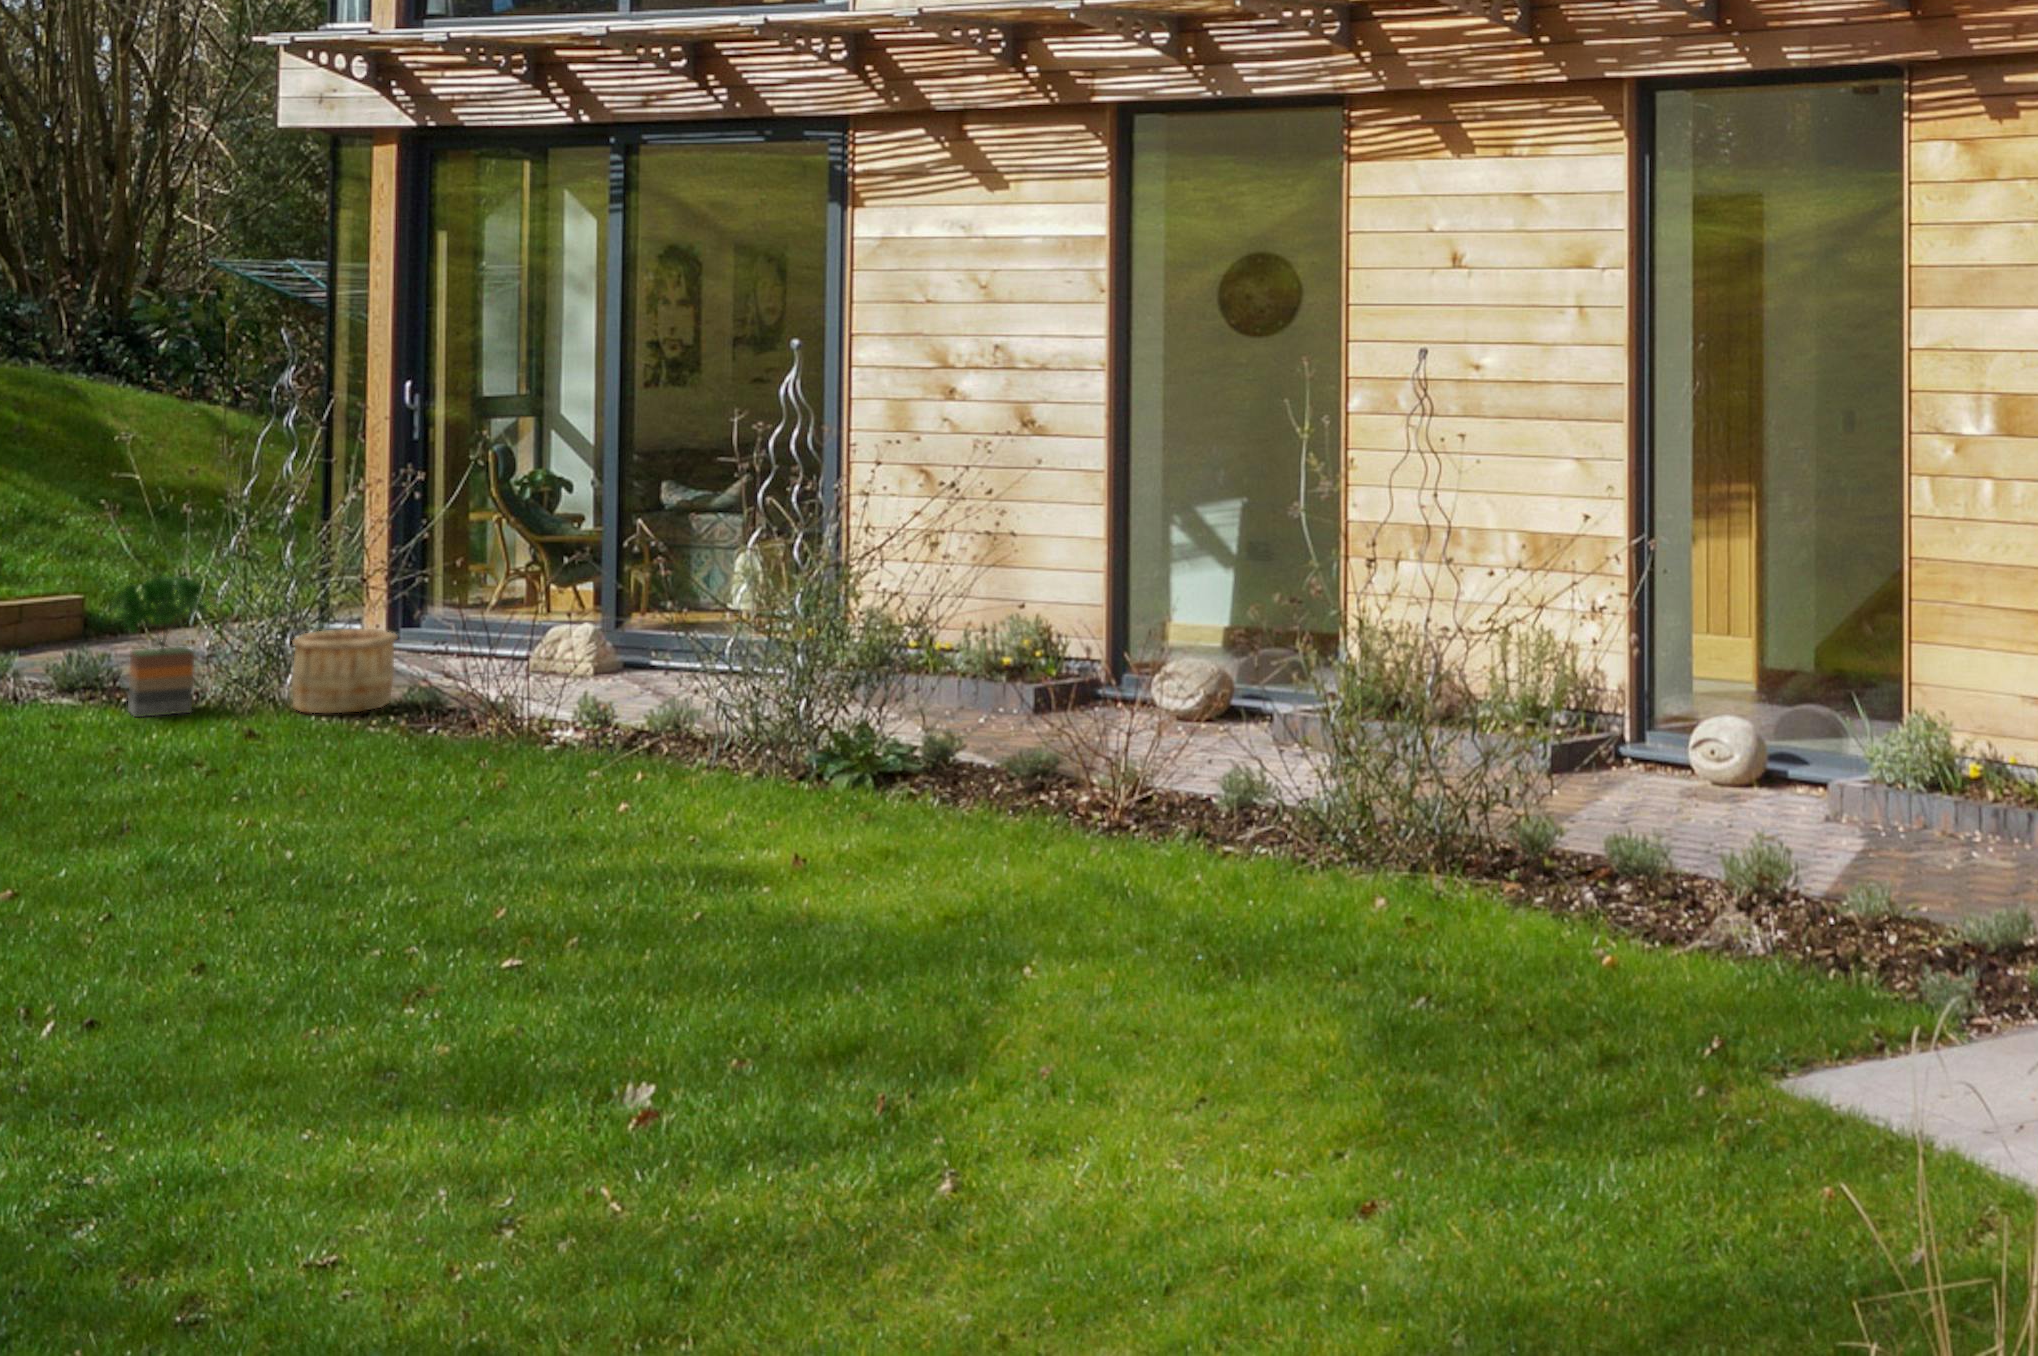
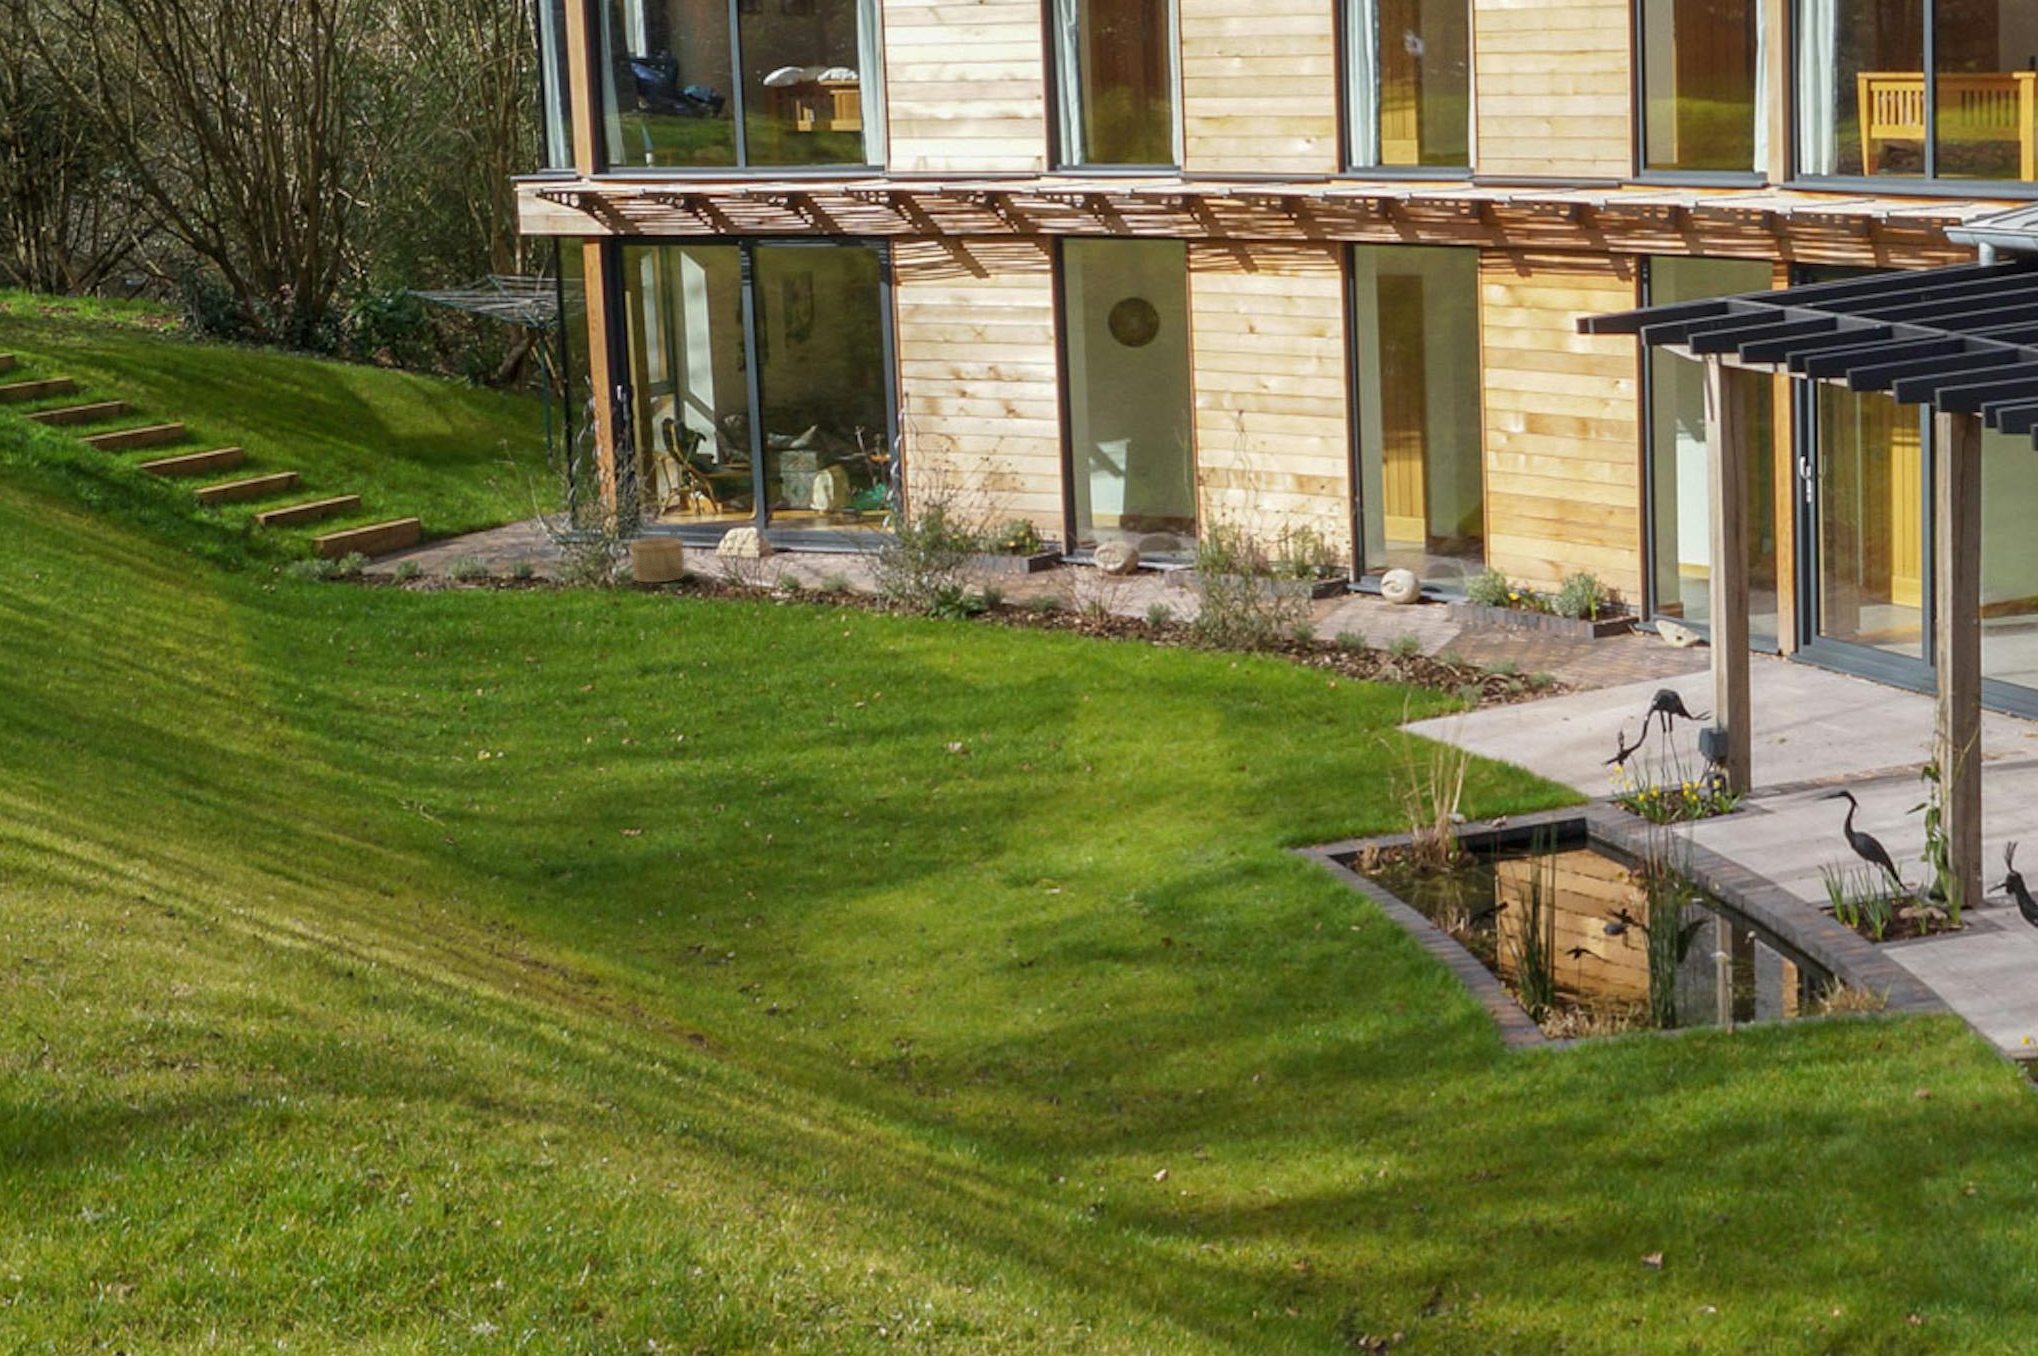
potted tree: present [112,575,218,717] -> none [527,512,588,587]

